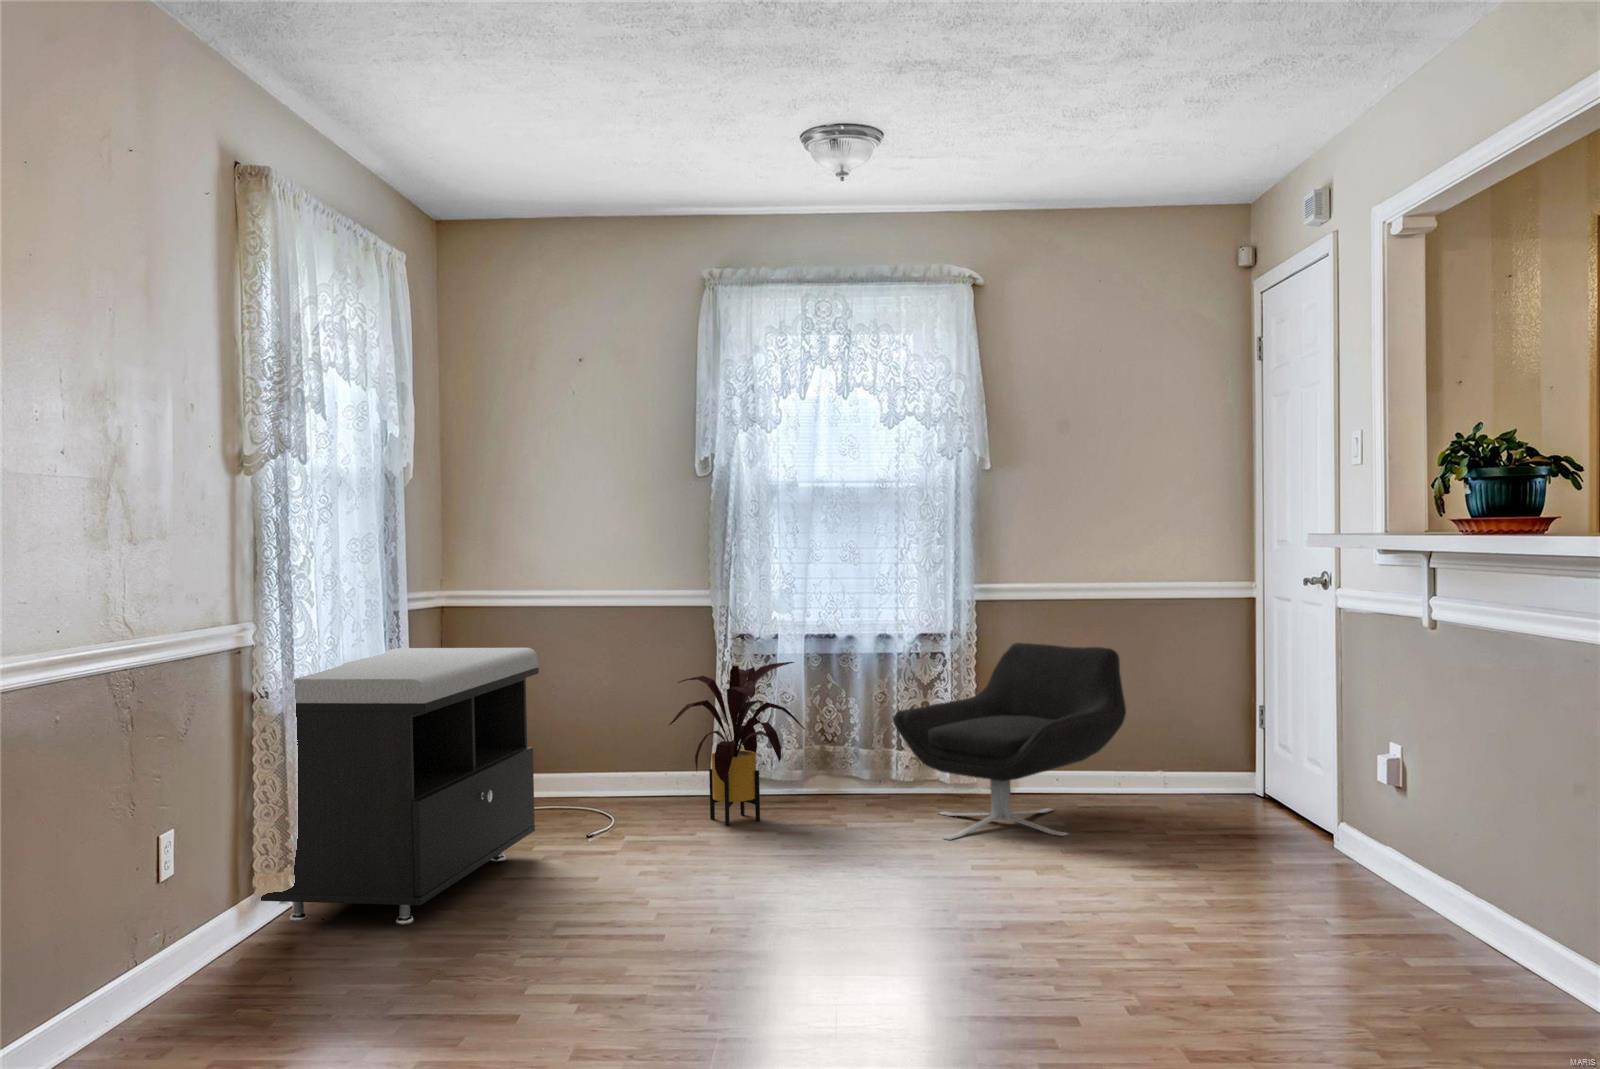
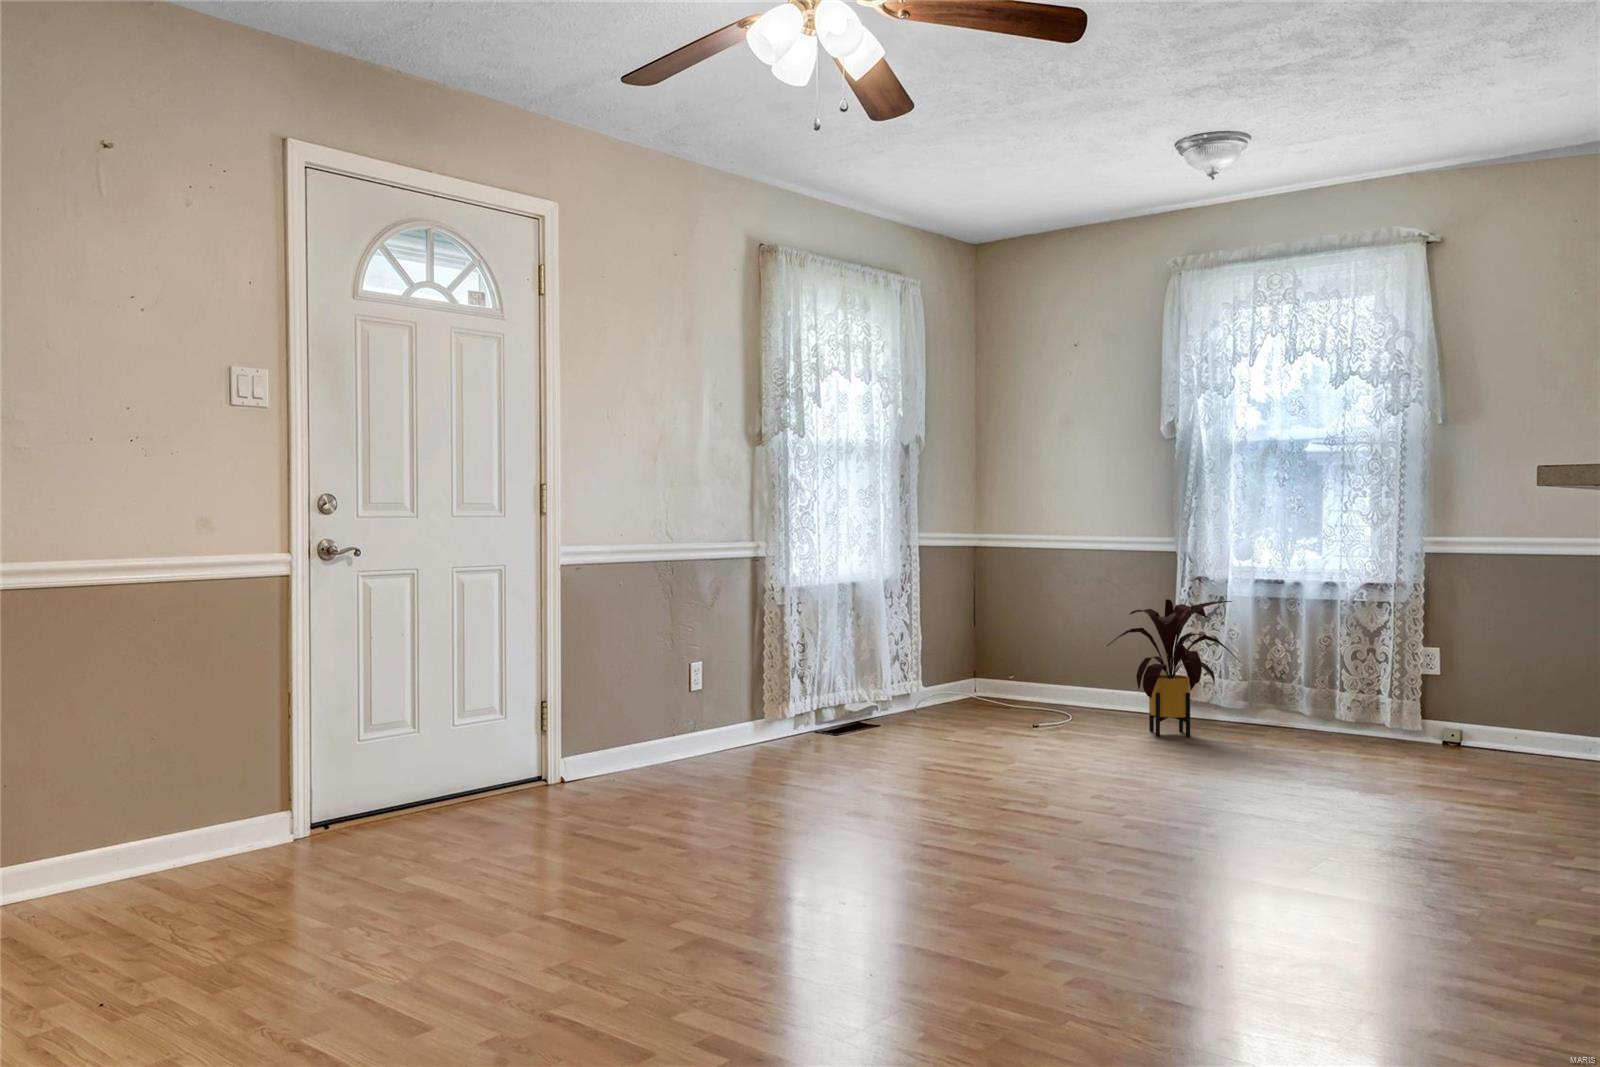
lounge chair: present [893,643,1126,840] -> none [1317,595,1568,780]
storage bench: present [261,648,539,925] -> none [748,570,988,762]

